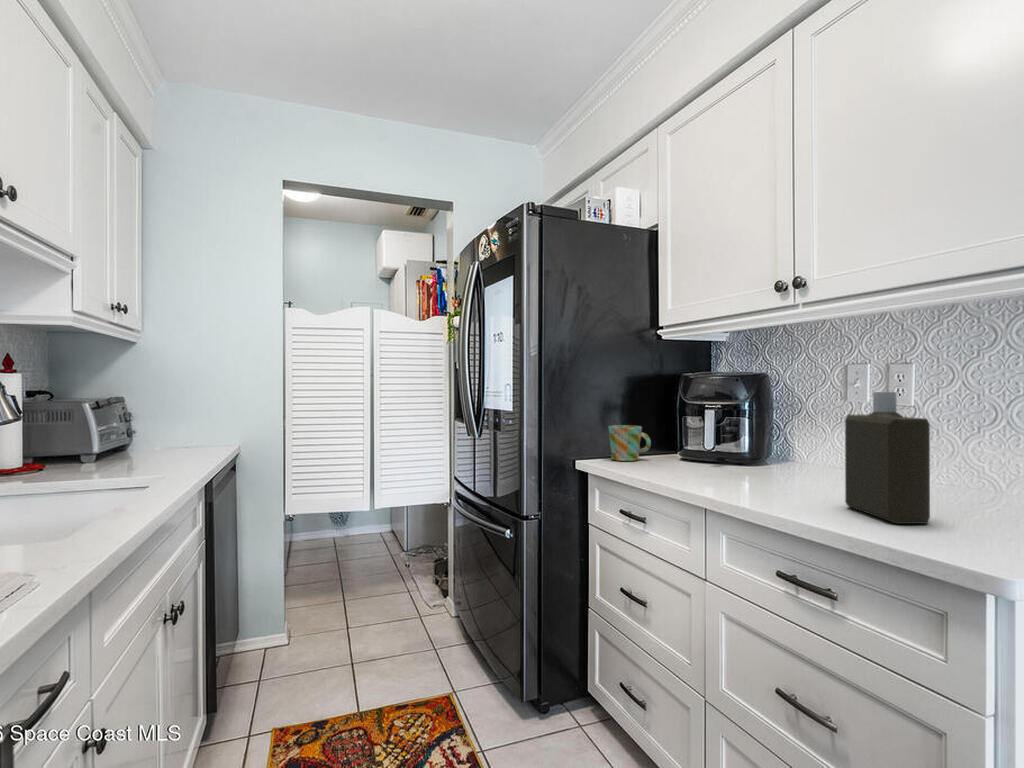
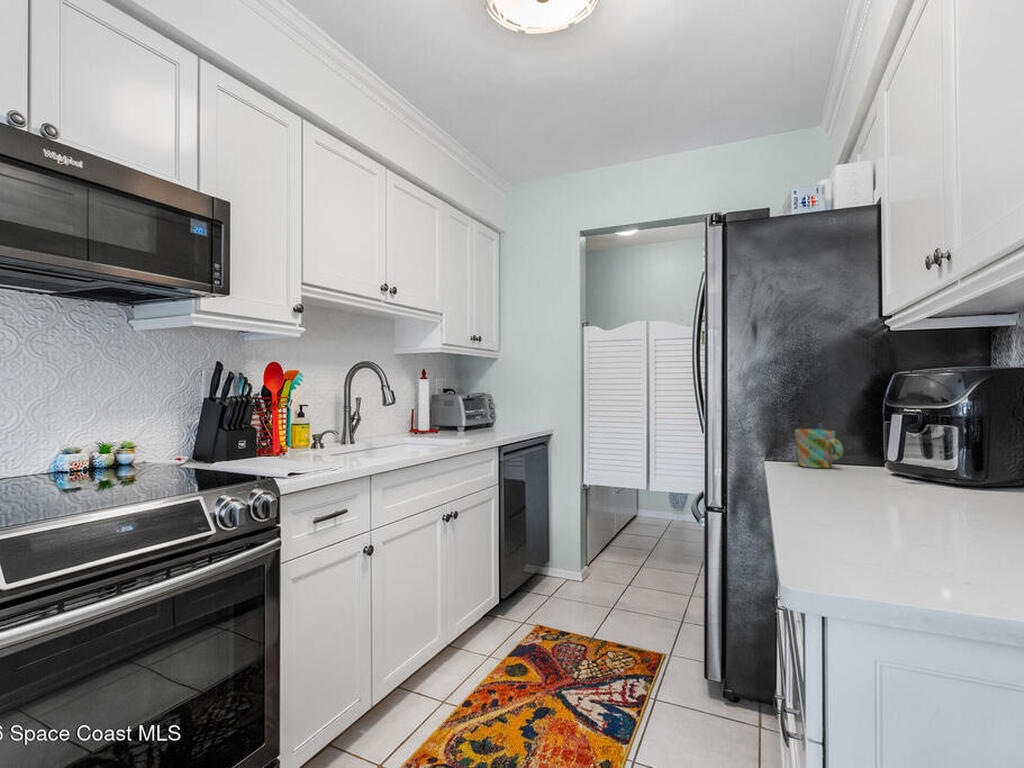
bottle: present [845,392,930,524] -> none [852,394,927,555]

